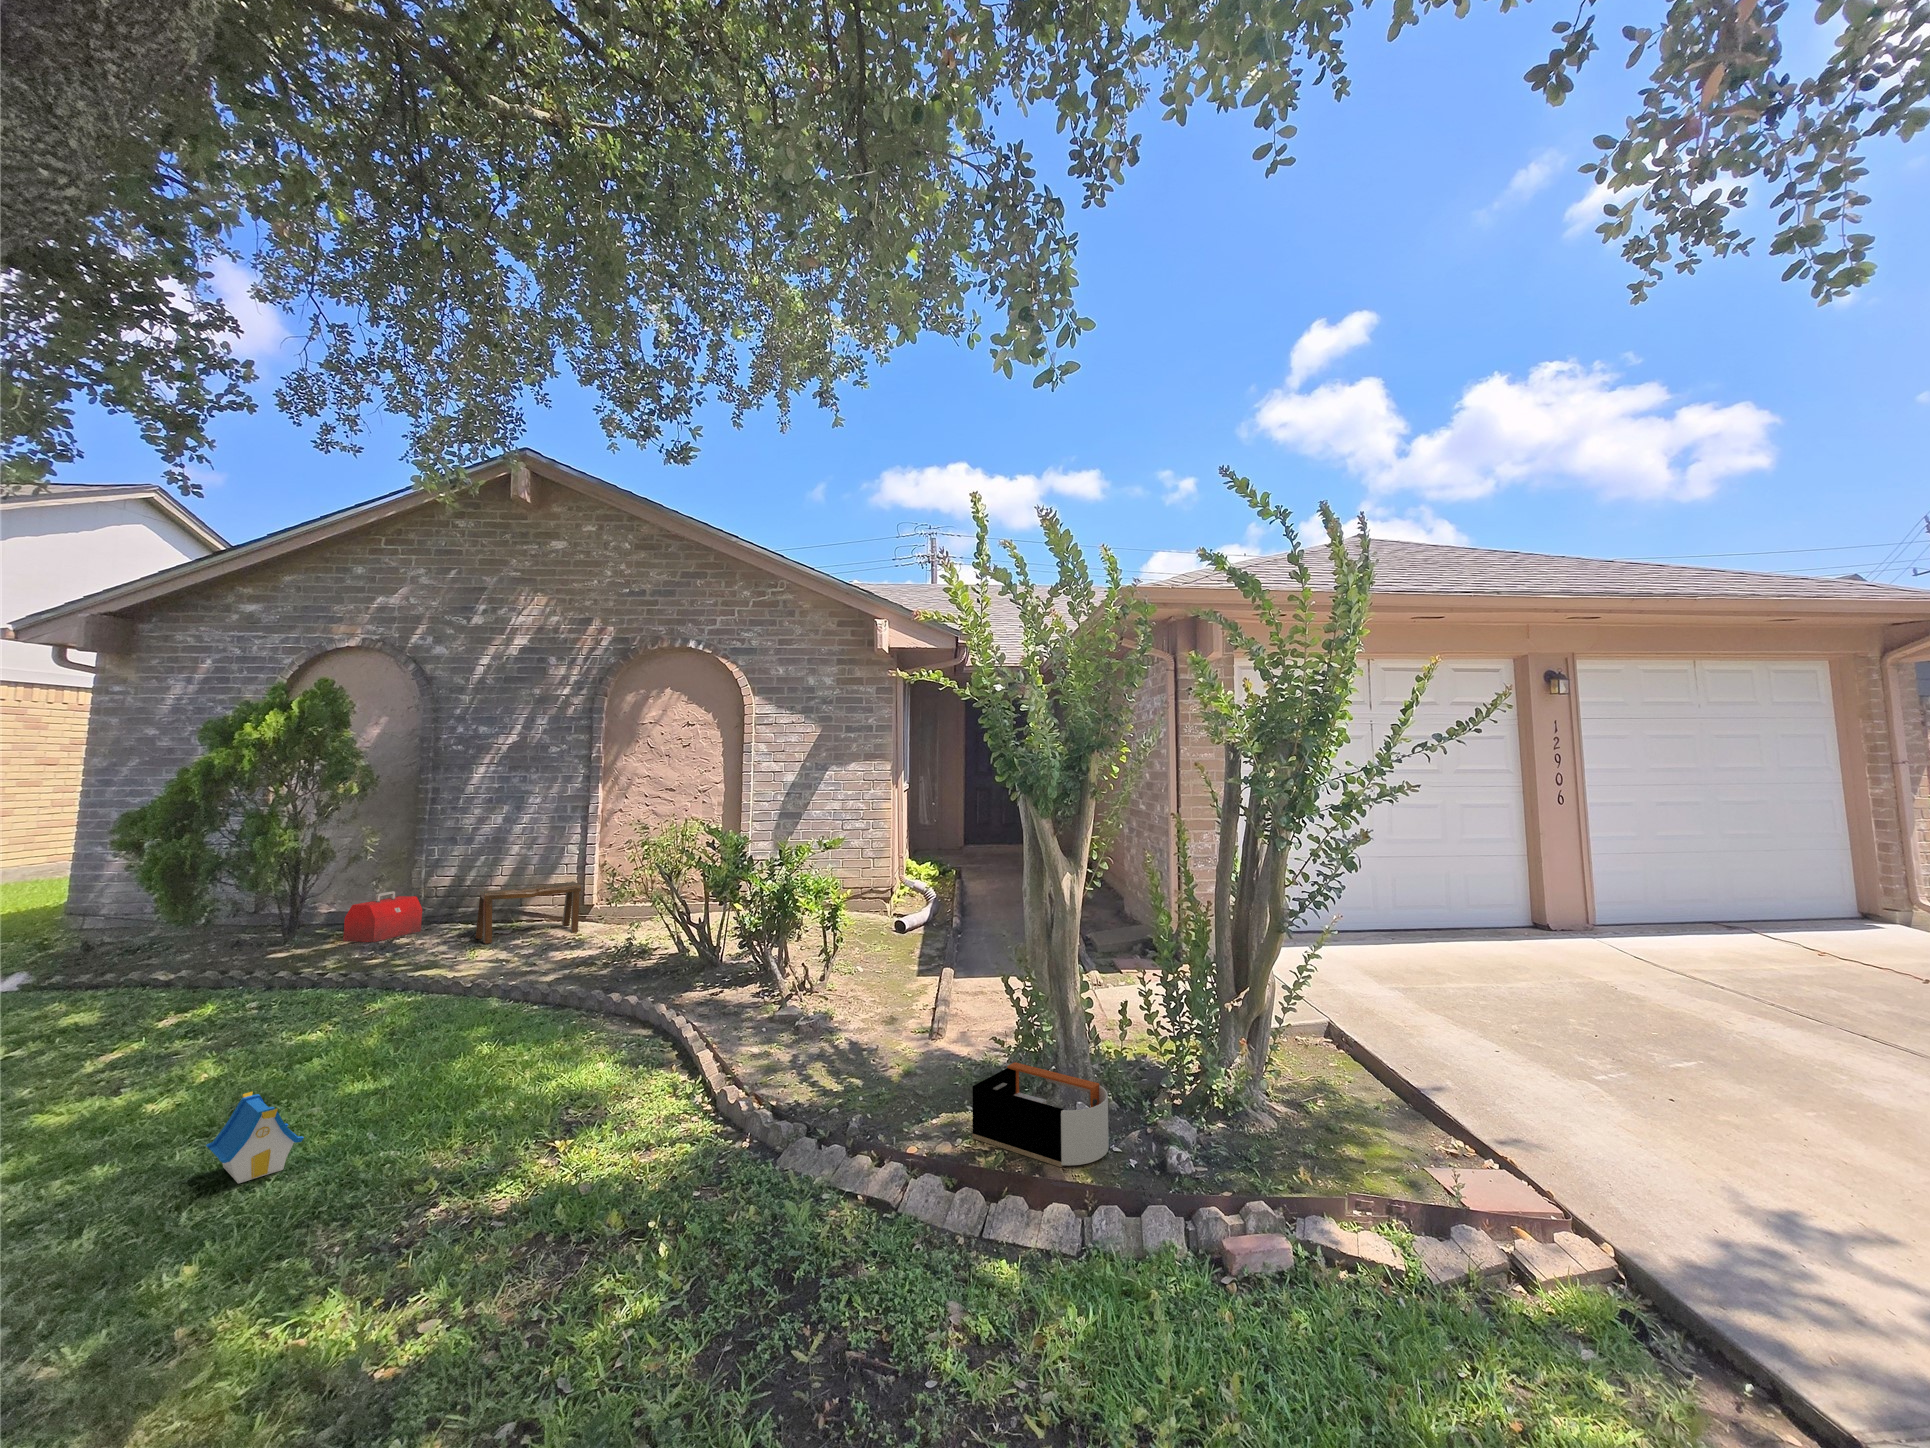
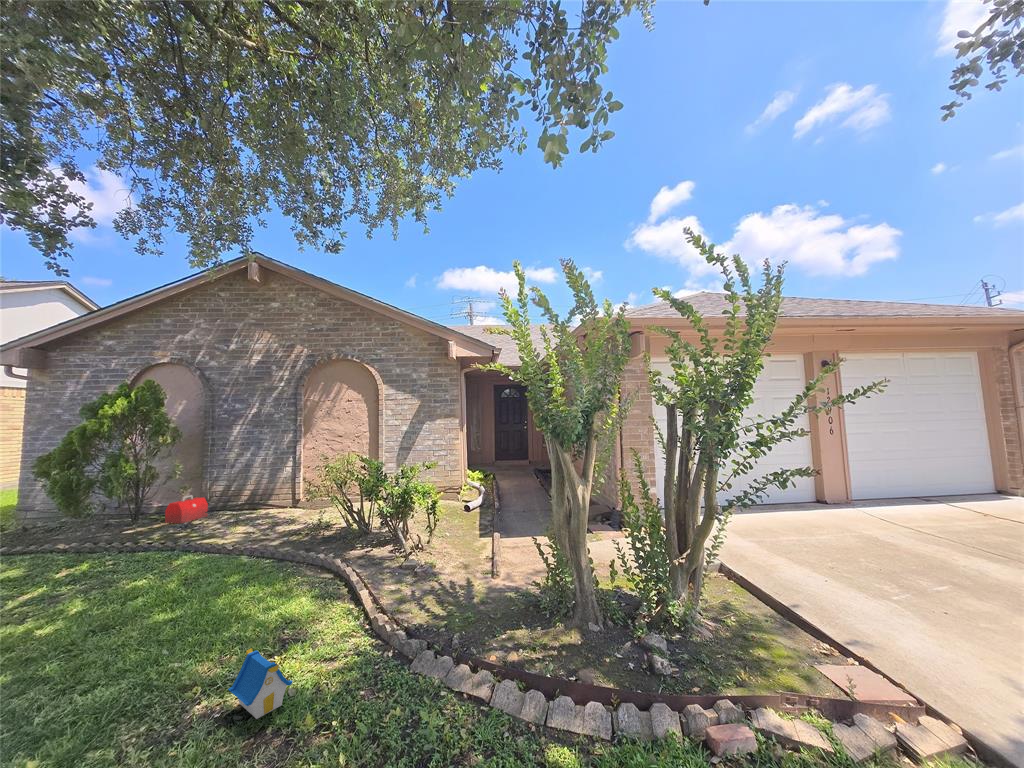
bench: present [476,881,581,944] -> none [236,488,293,523]
storage bin: present [972,1062,1109,1167] -> none [528,600,614,670]
toy house: present [206,1092,304,1184] -> present [228,648,293,719]

